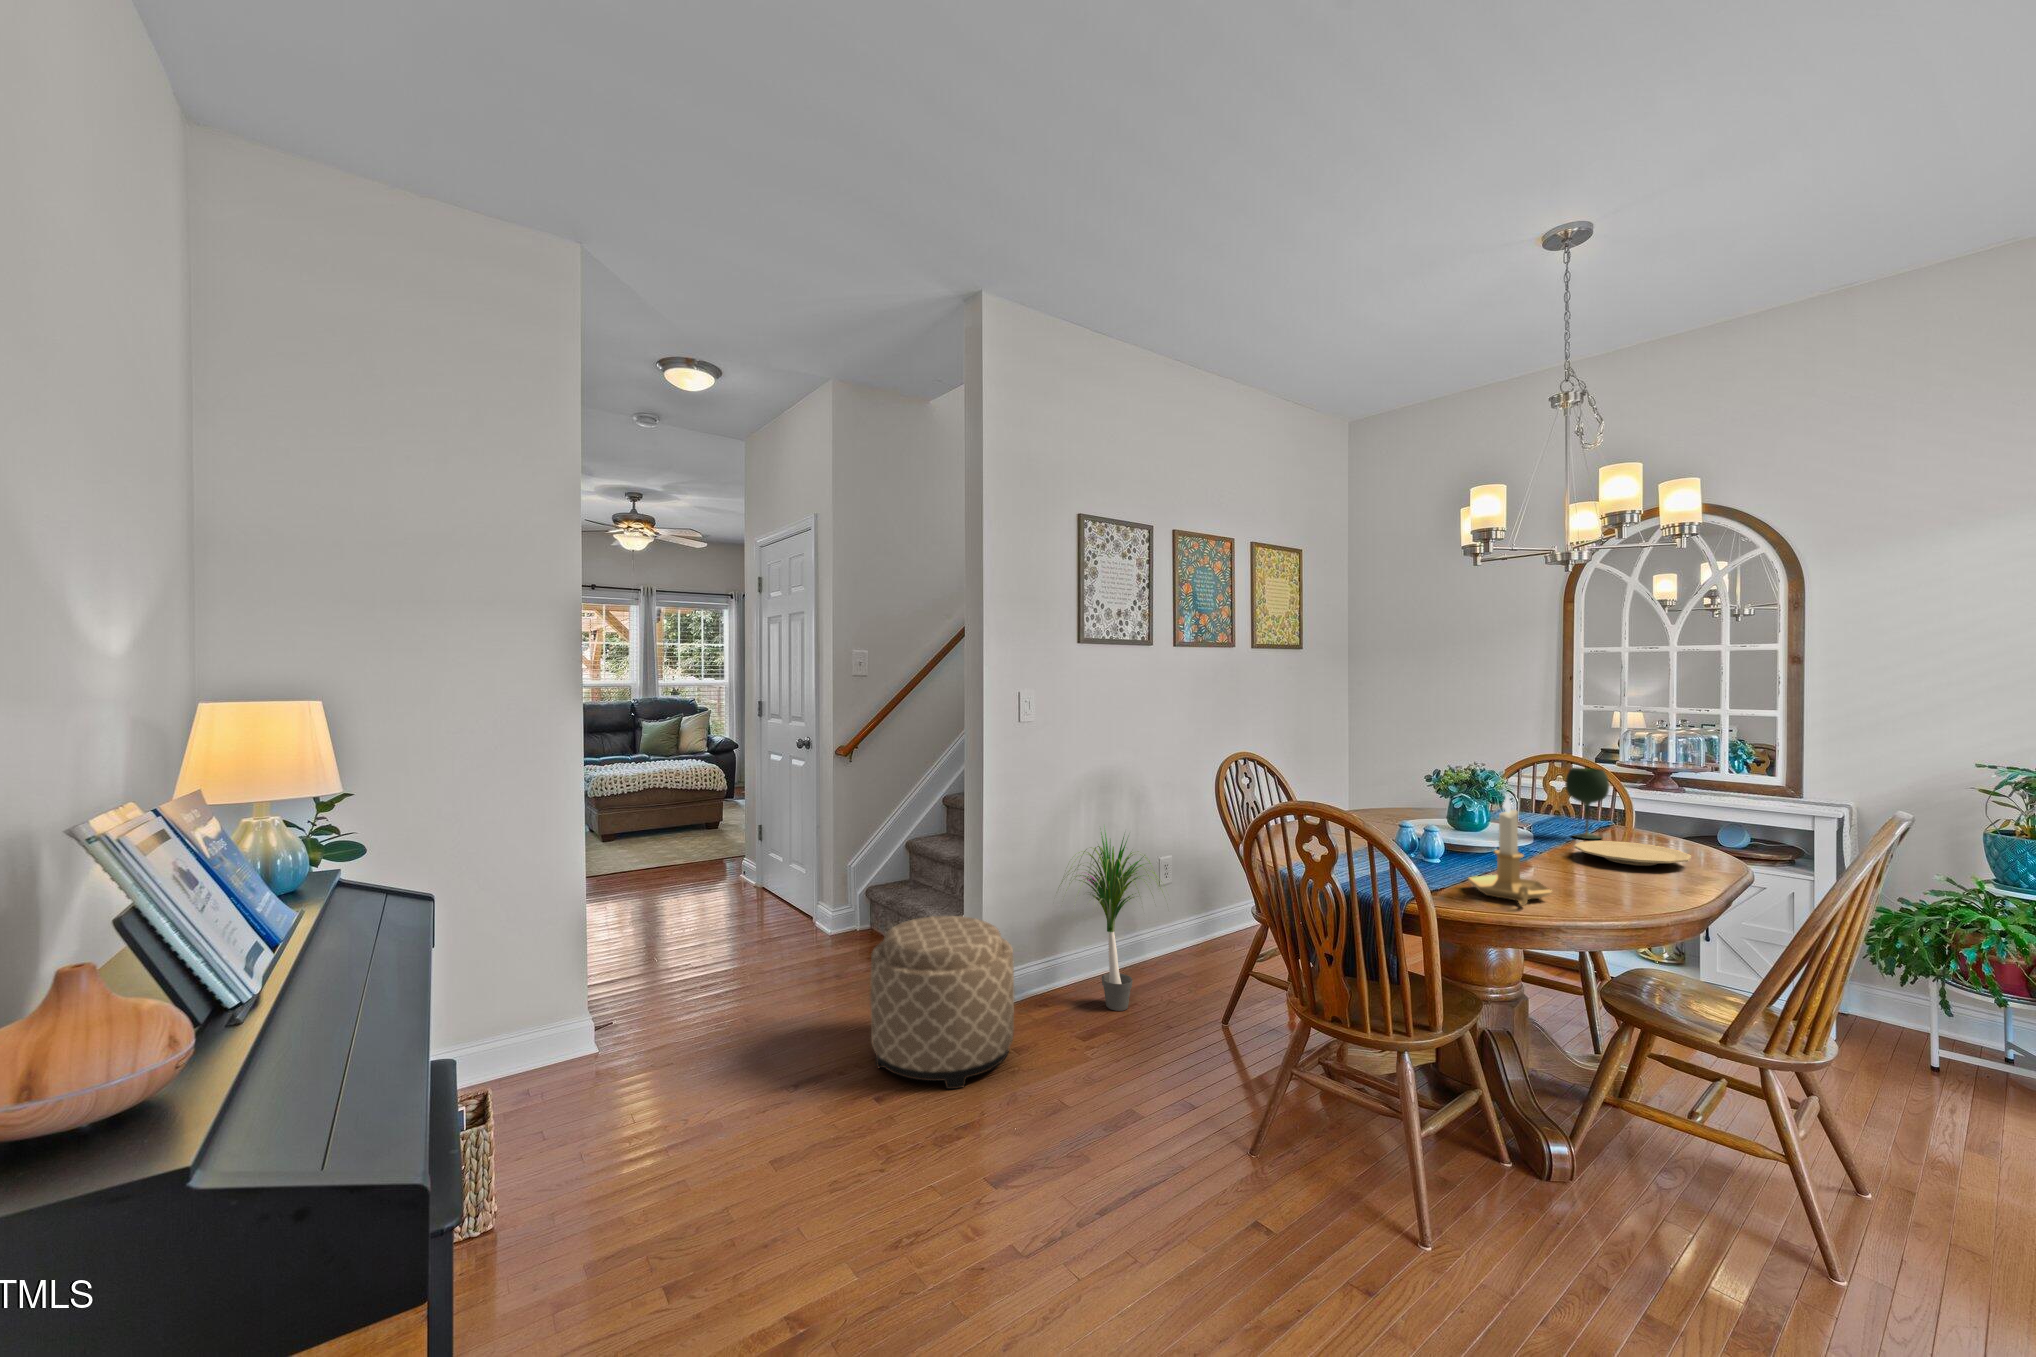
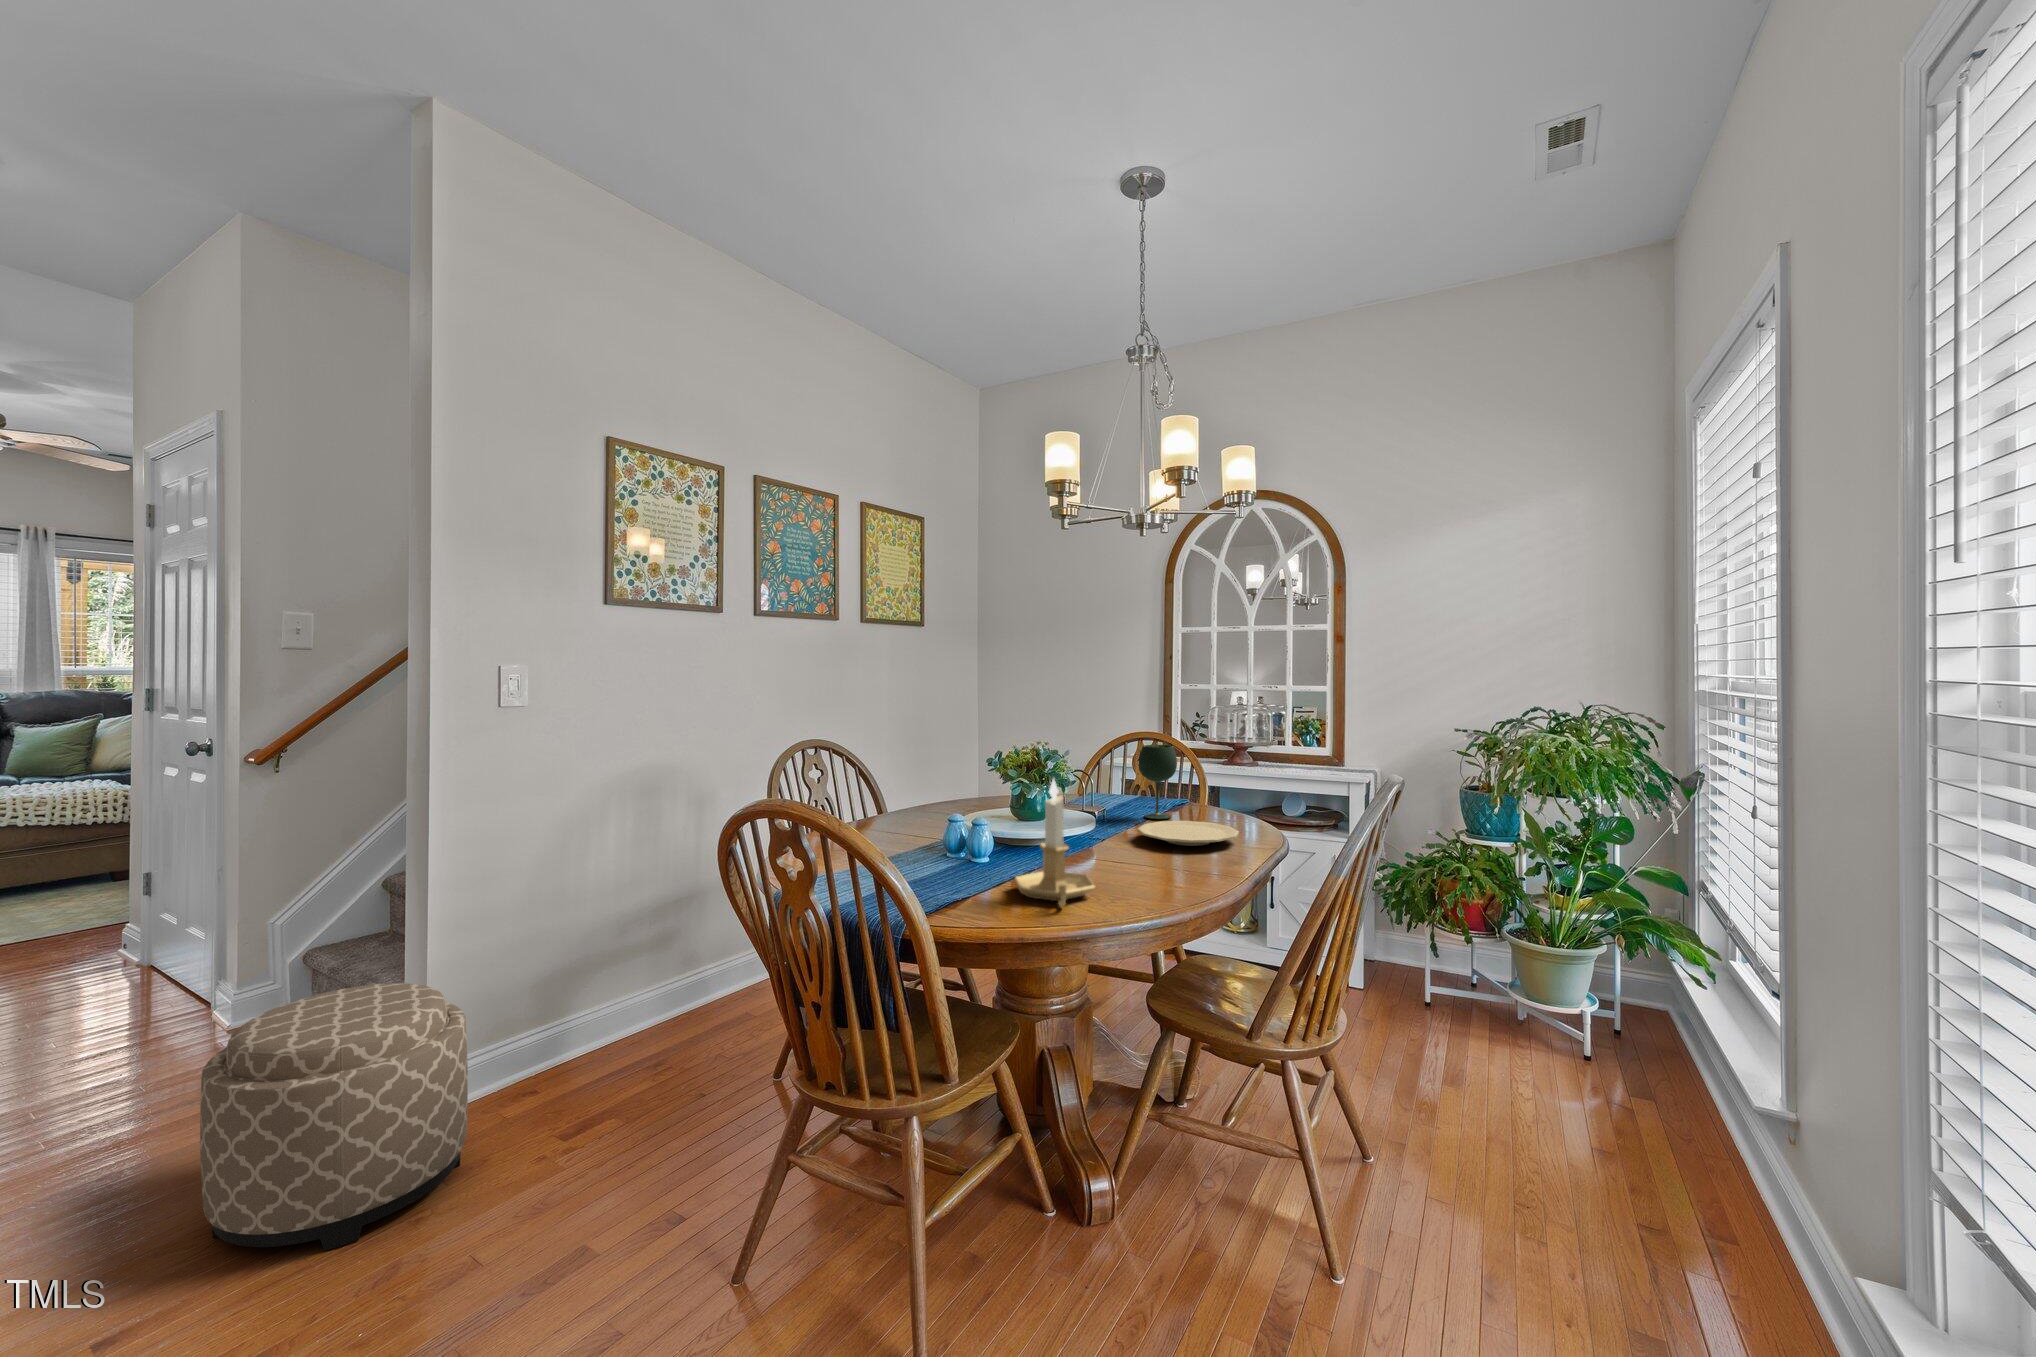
potted plant: present [1061,832,1163,1011] -> none [556,833,724,1073]

